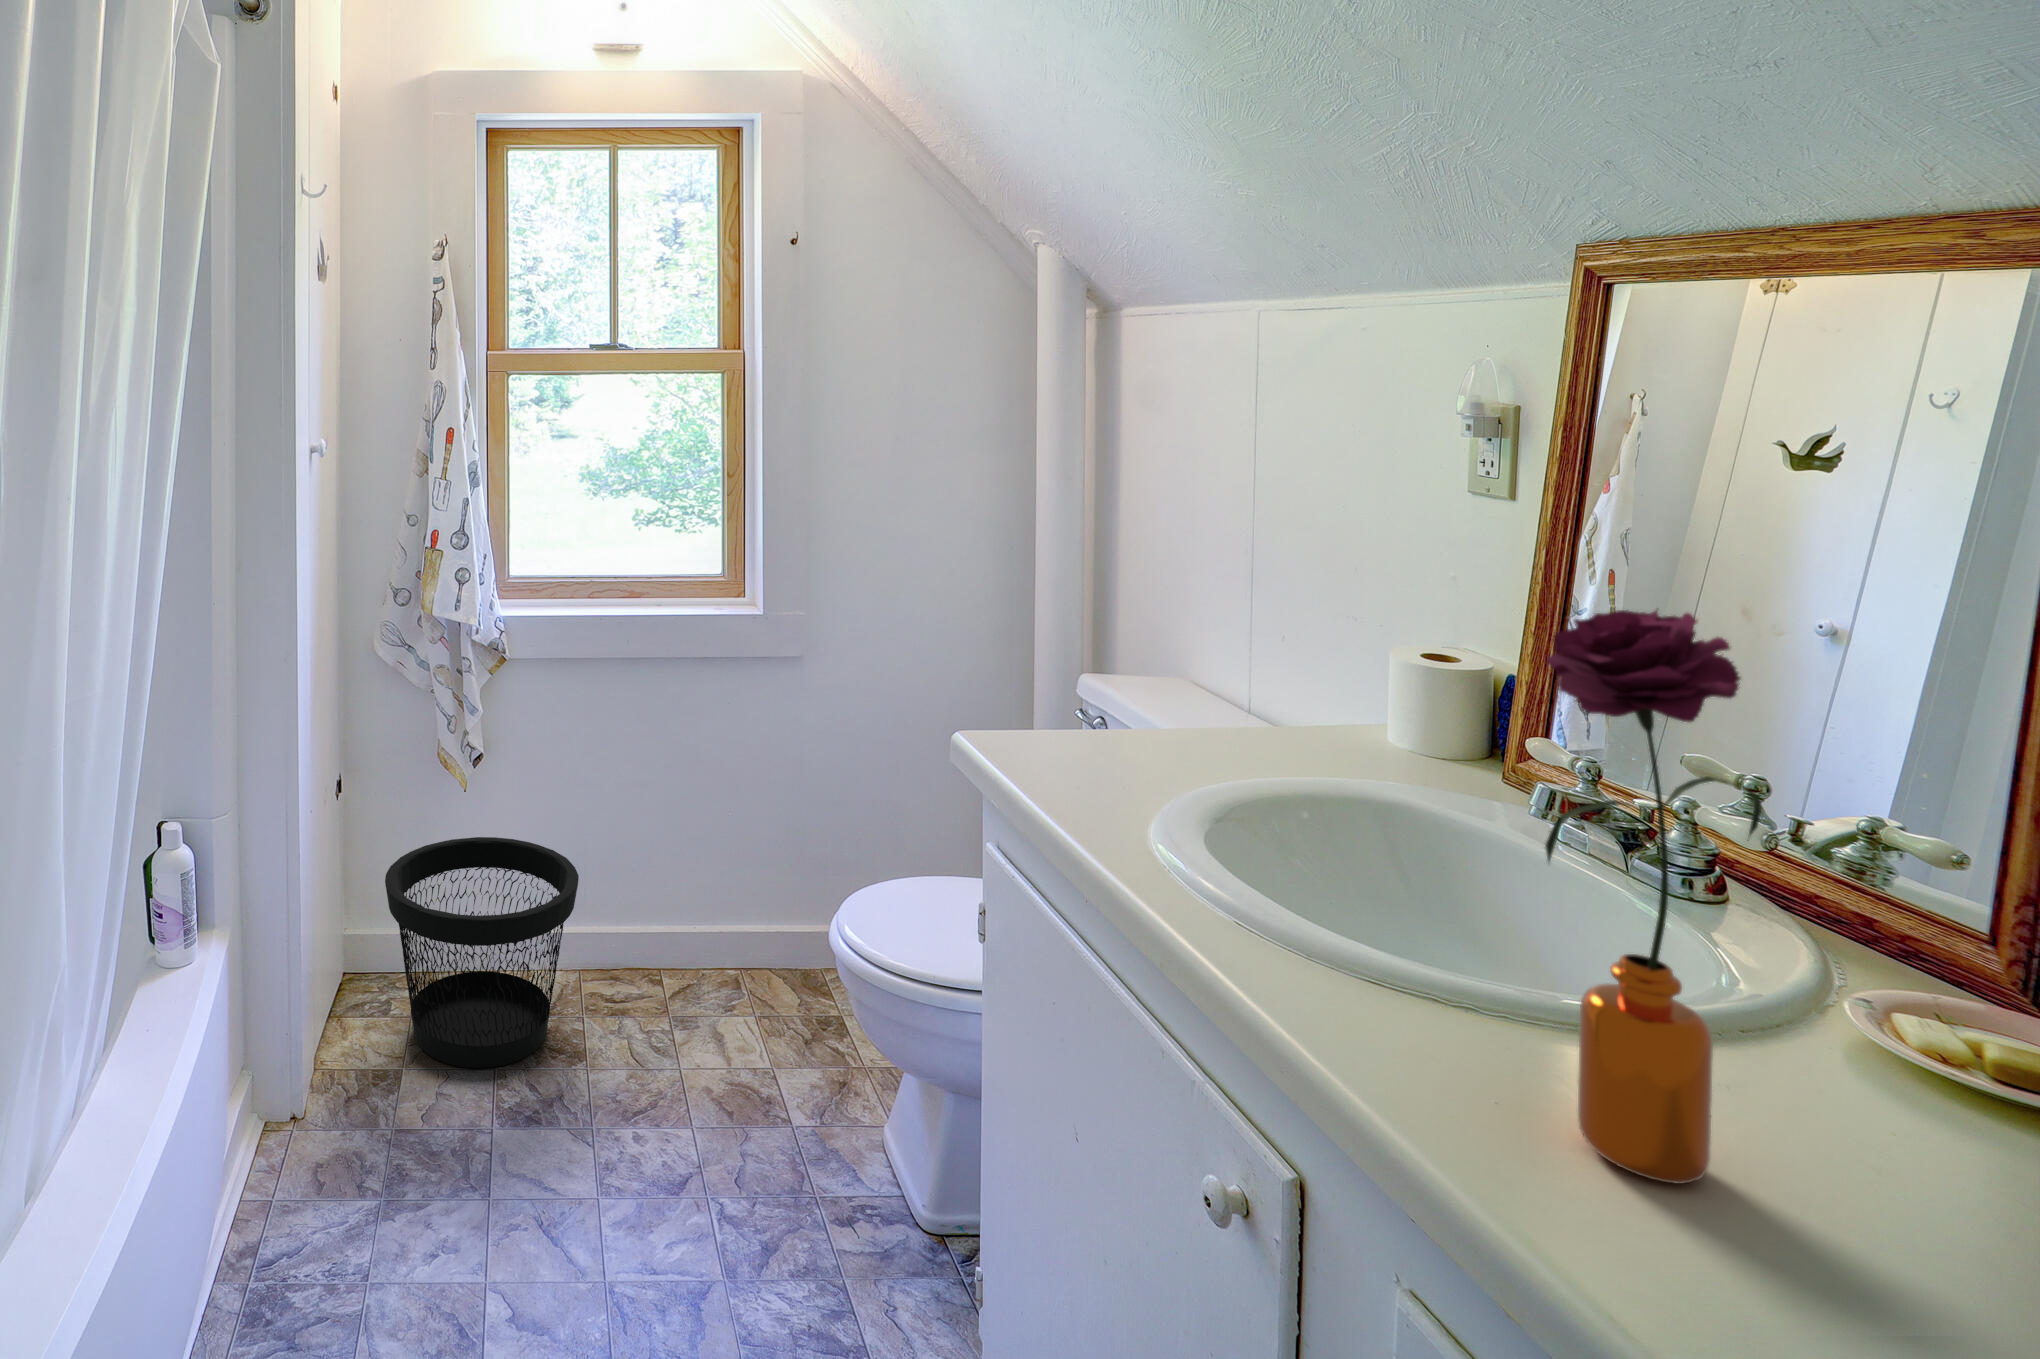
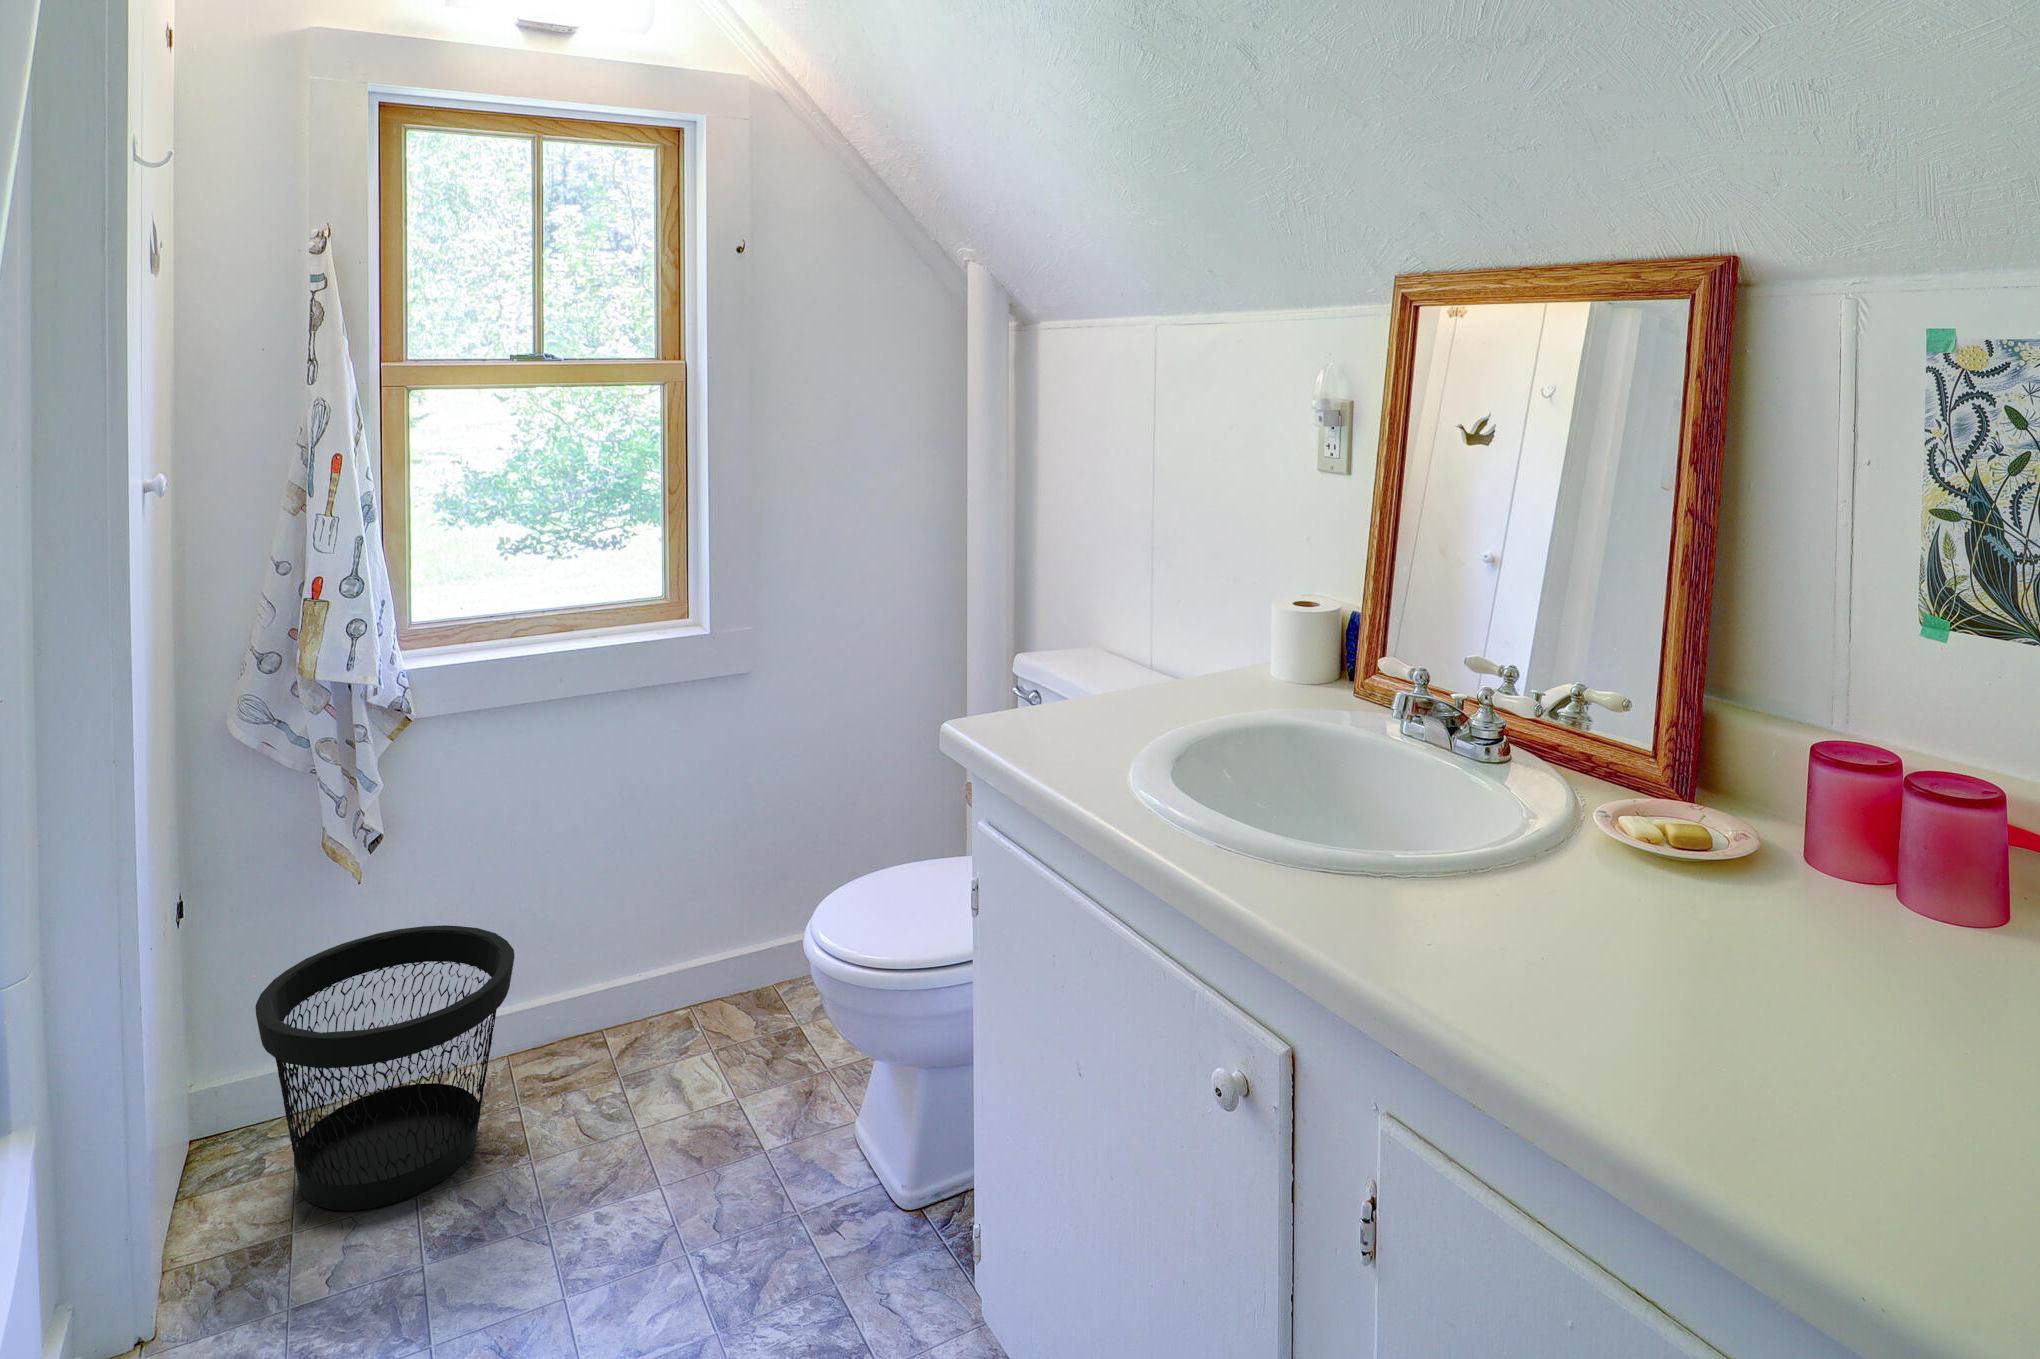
flower: present [1545,608,1761,1184] -> none [1457,554,1574,969]

